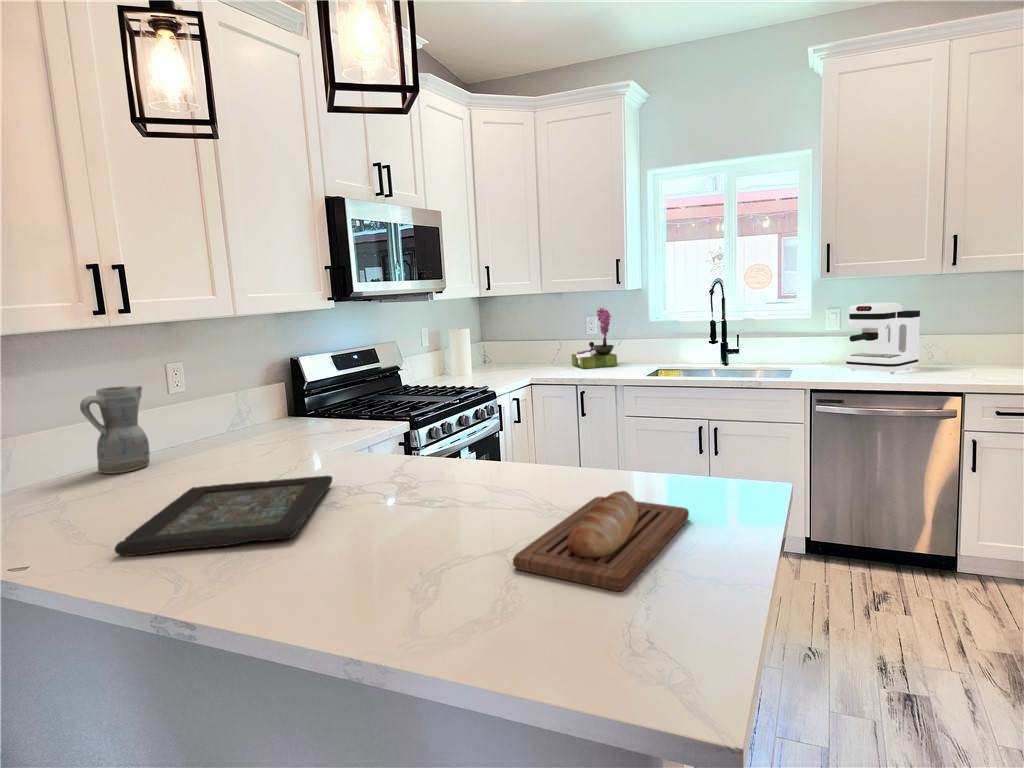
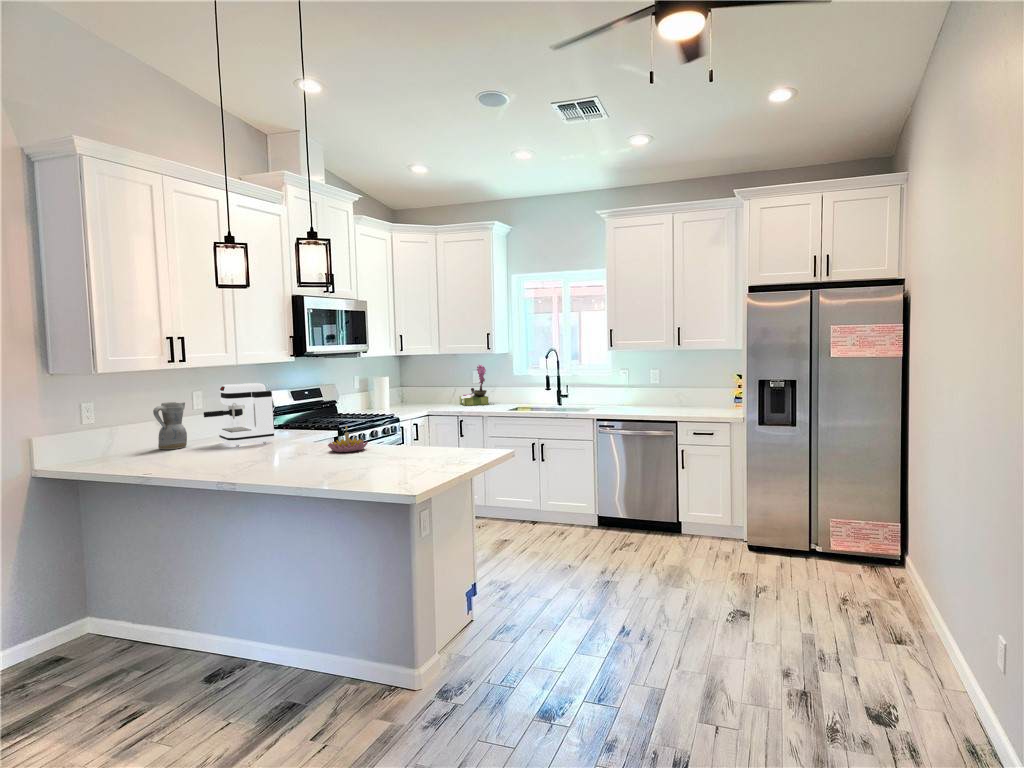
coffee maker: present [846,303,920,373] -> present [204,383,274,446]
candle holder: none [401,432,481,491] -> present [328,425,368,453]
decorative tray: present [115,476,332,556] -> none [194,447,292,470]
bread loaf: present [513,491,689,591] -> none [367,445,451,472]

